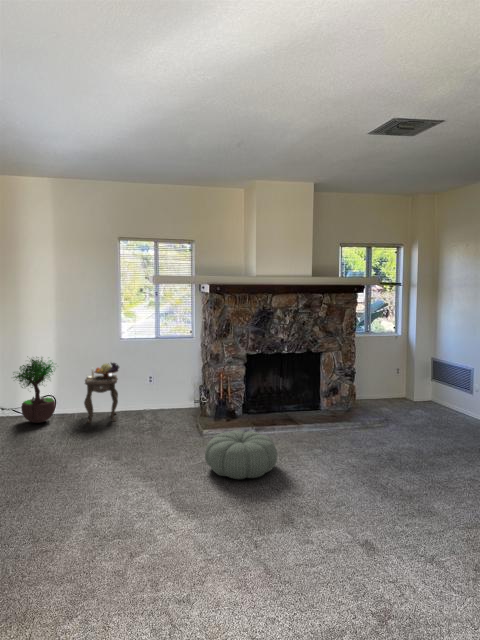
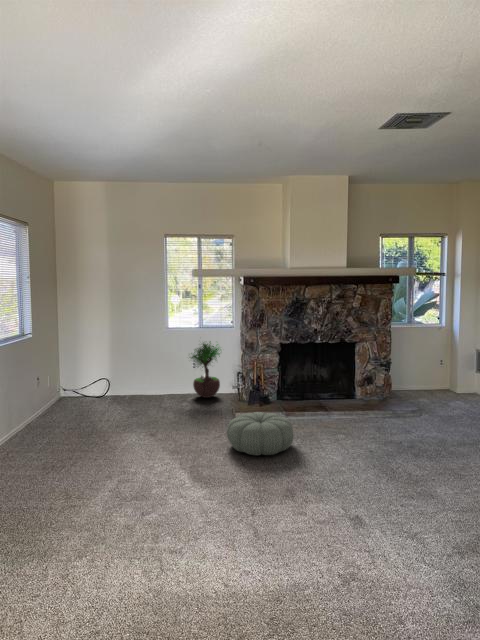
potted tree: present [14,358,55,423] -> present [191,341,220,398]
side table: present [84,363,119,423] -> none [134,347,167,403]

